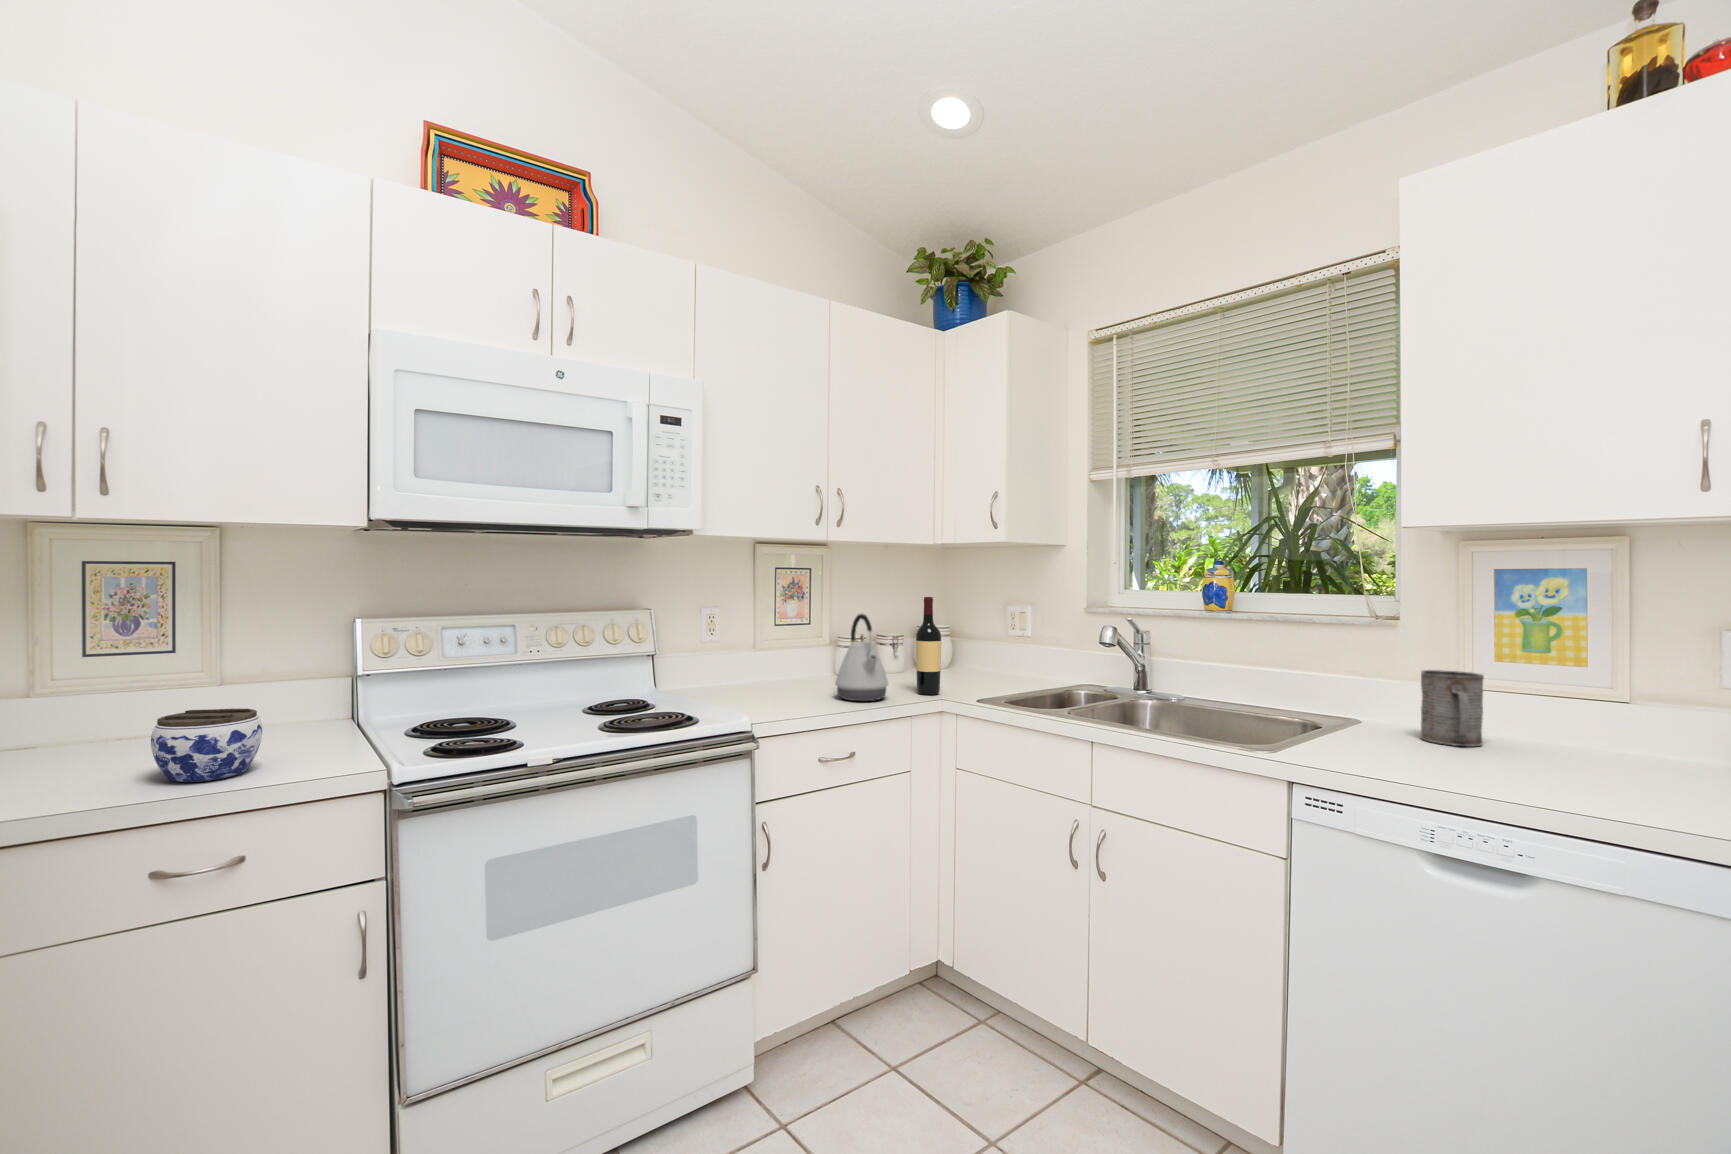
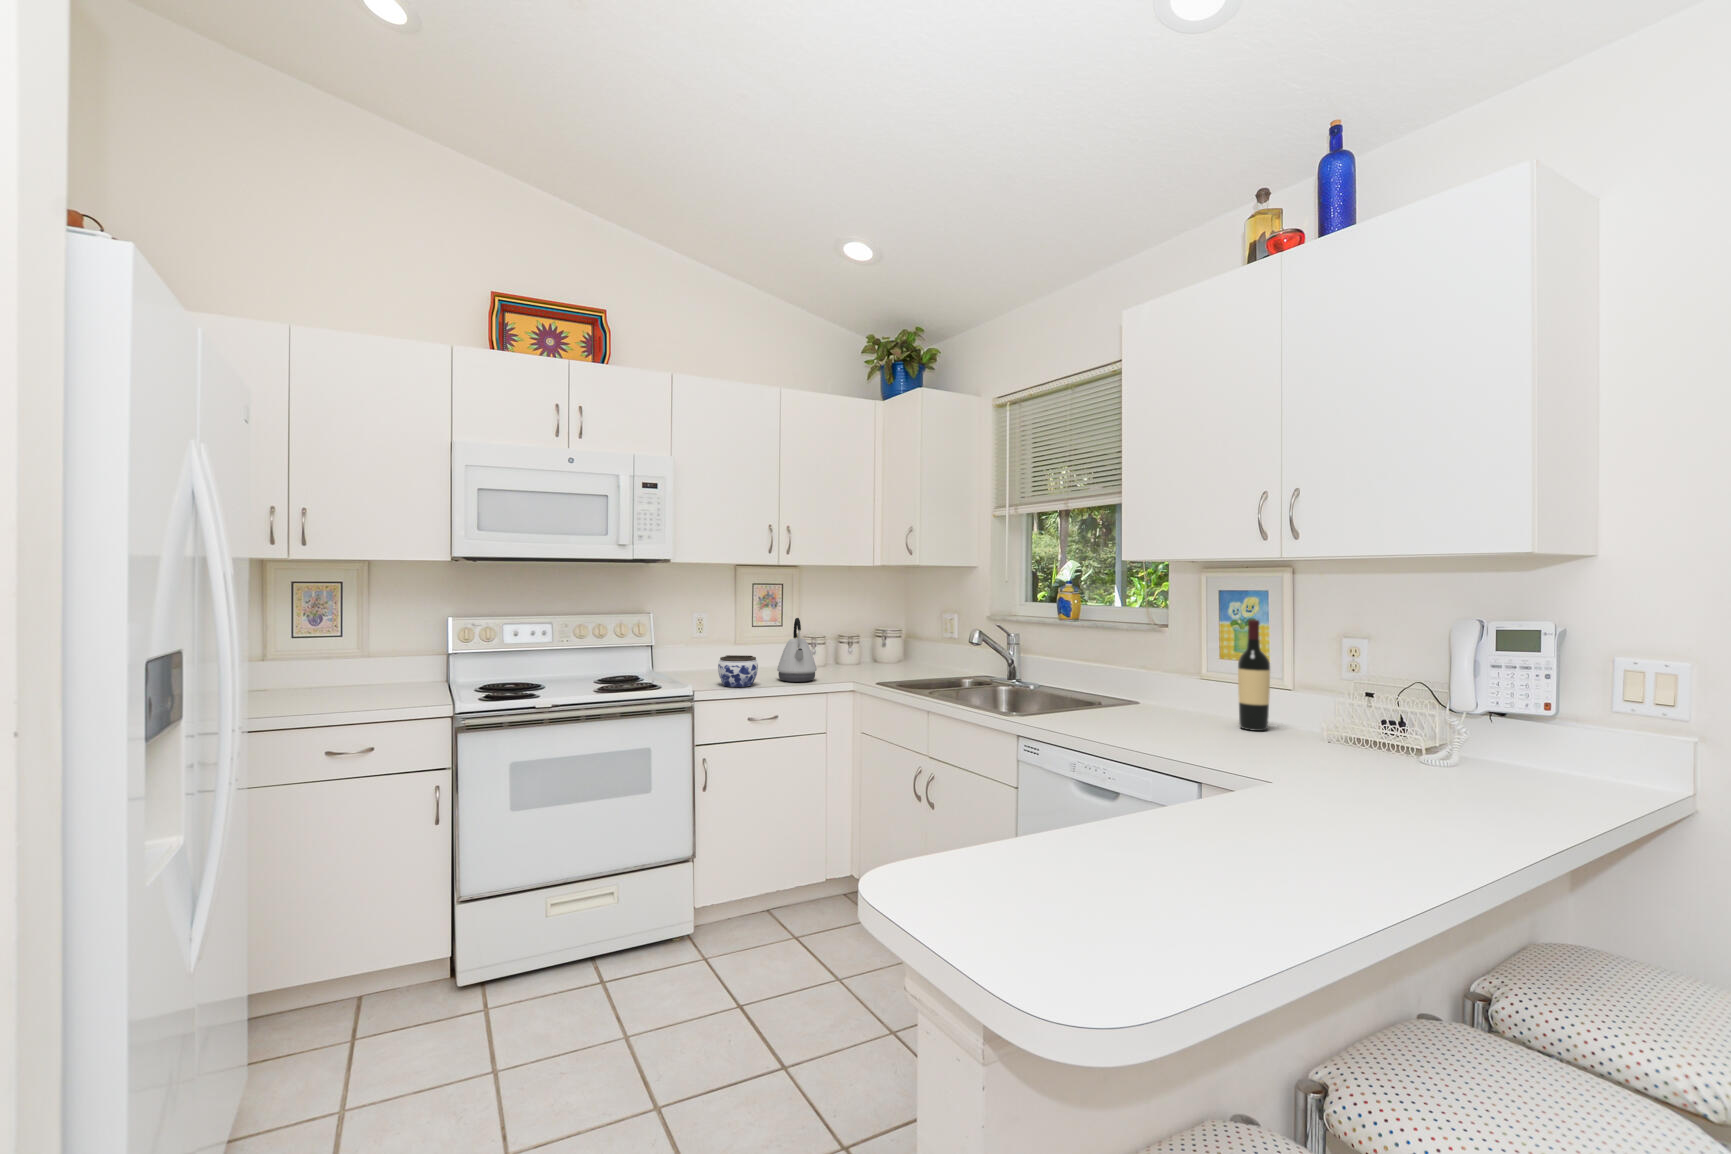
wine bottle: present [916,597,941,695] -> present [1238,620,1270,731]
mug: present [1420,670,1484,746] -> none [1152,664,1192,719]
jar: present [151,709,262,782] -> present [718,655,758,687]

